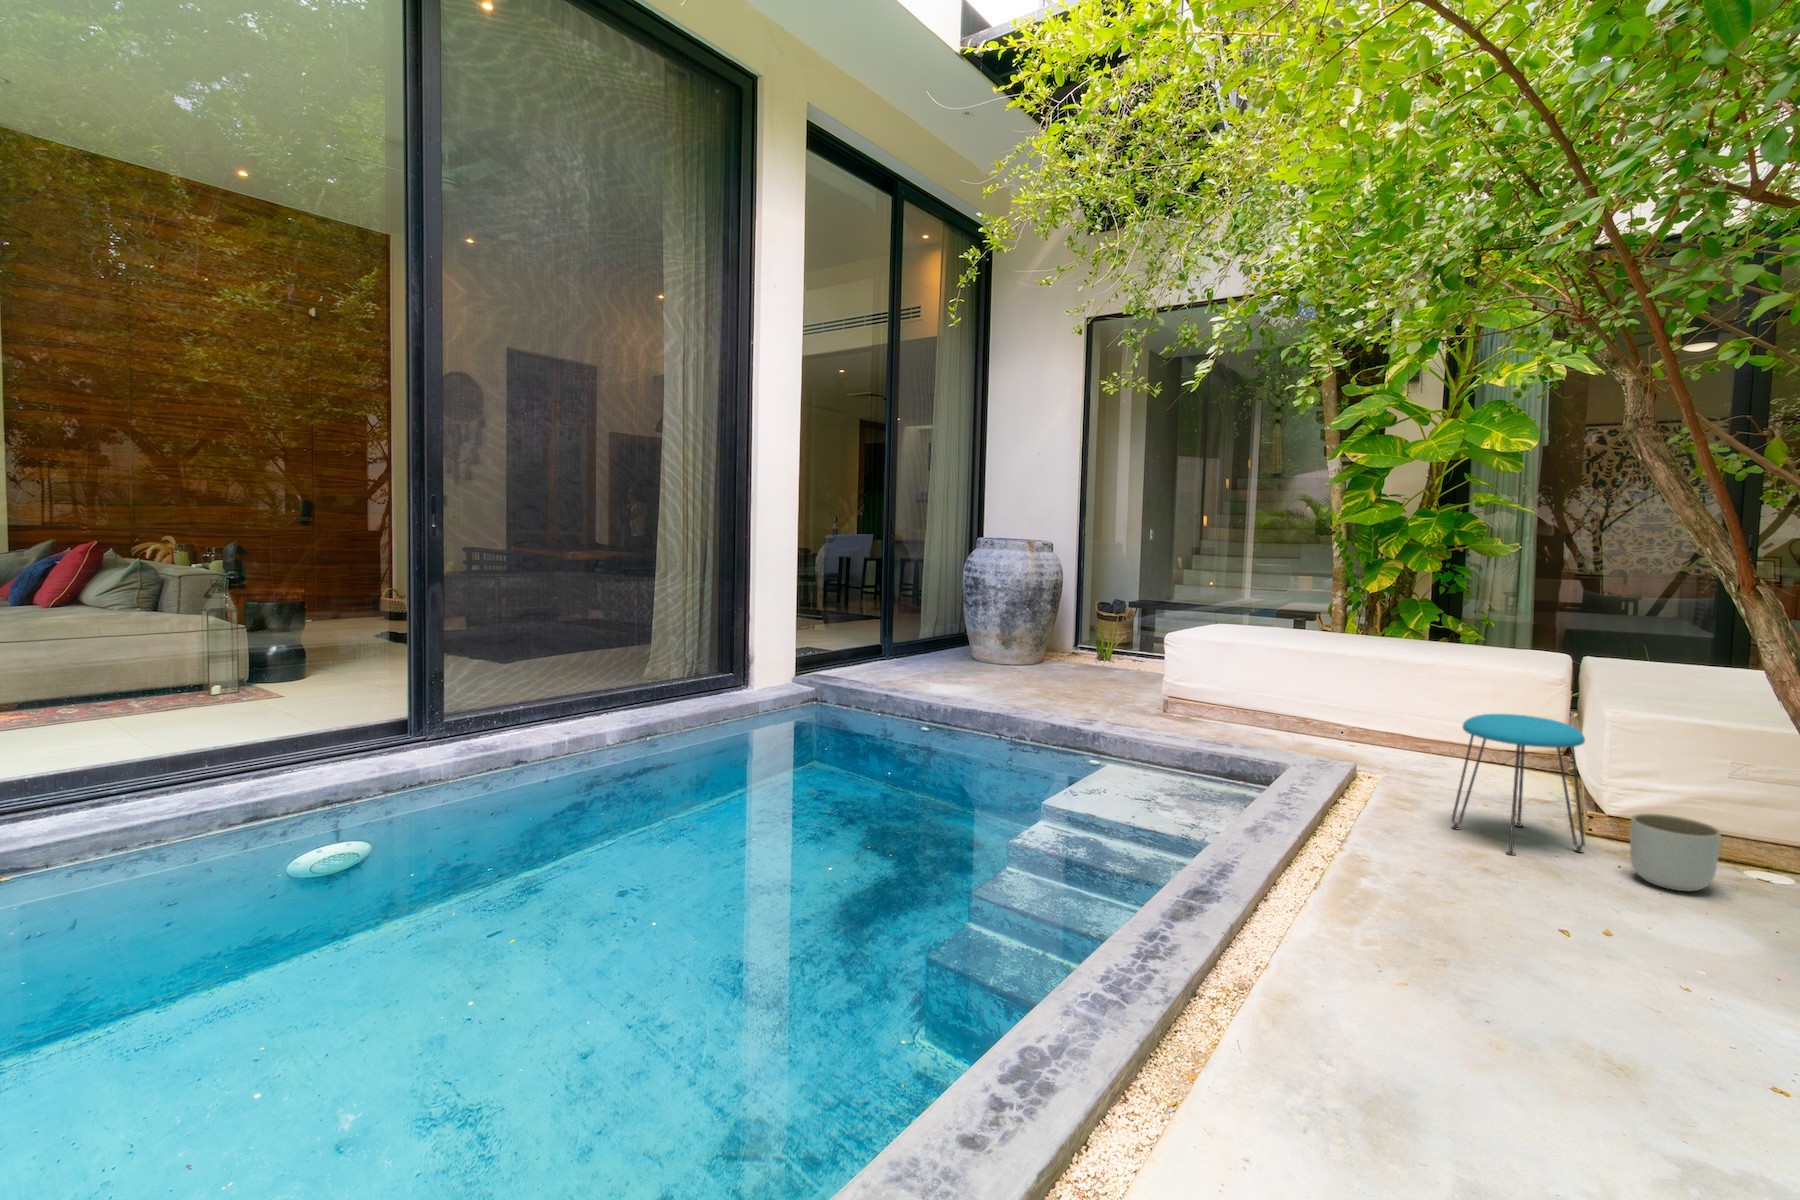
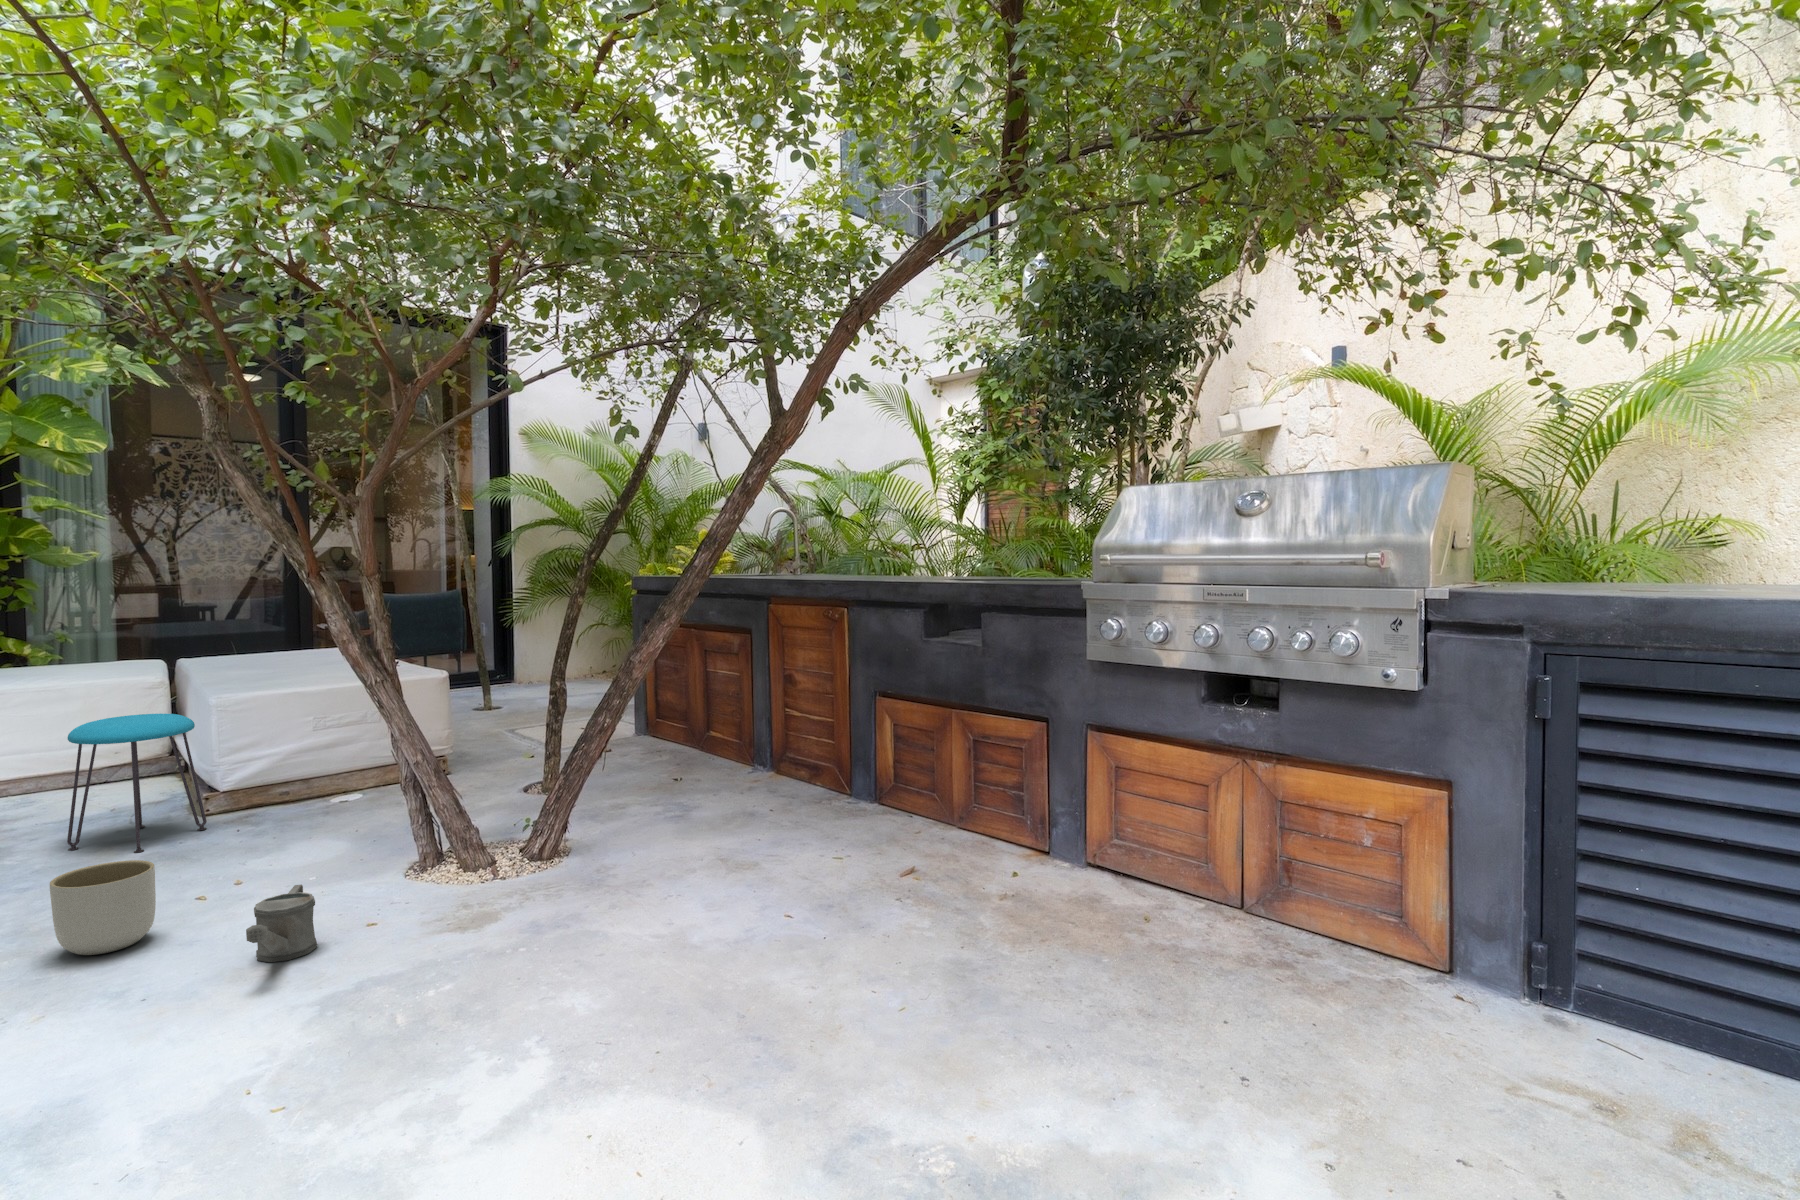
planter: present [1630,814,1721,891] -> present [50,860,156,955]
watering can: none [1592,994,1695,1095] -> present [246,885,317,962]

